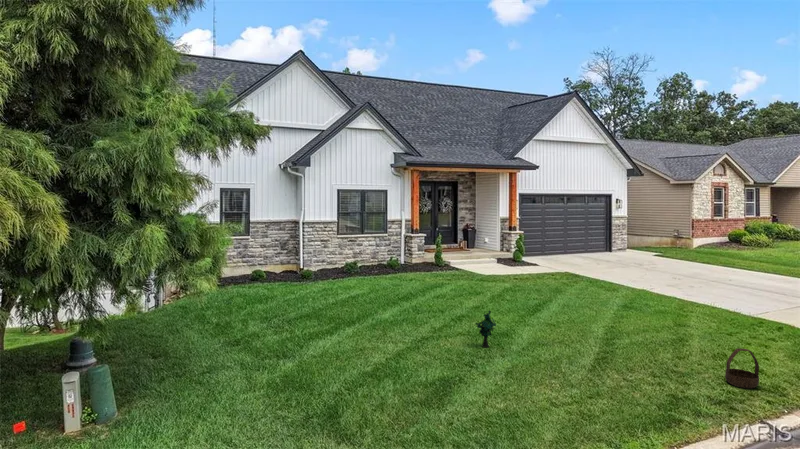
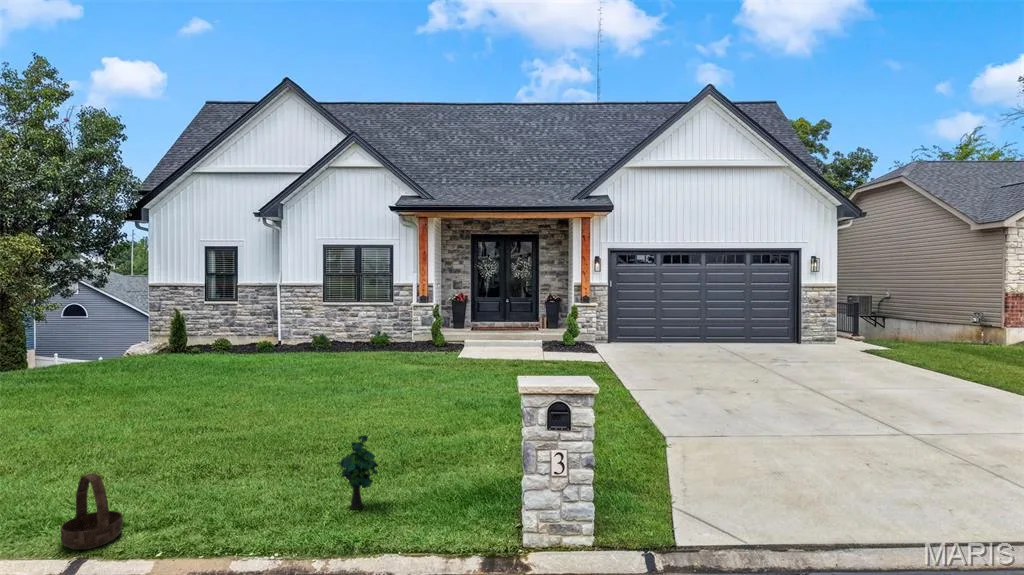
decorative plant: present [476,311,496,348] -> present [336,436,378,510]

